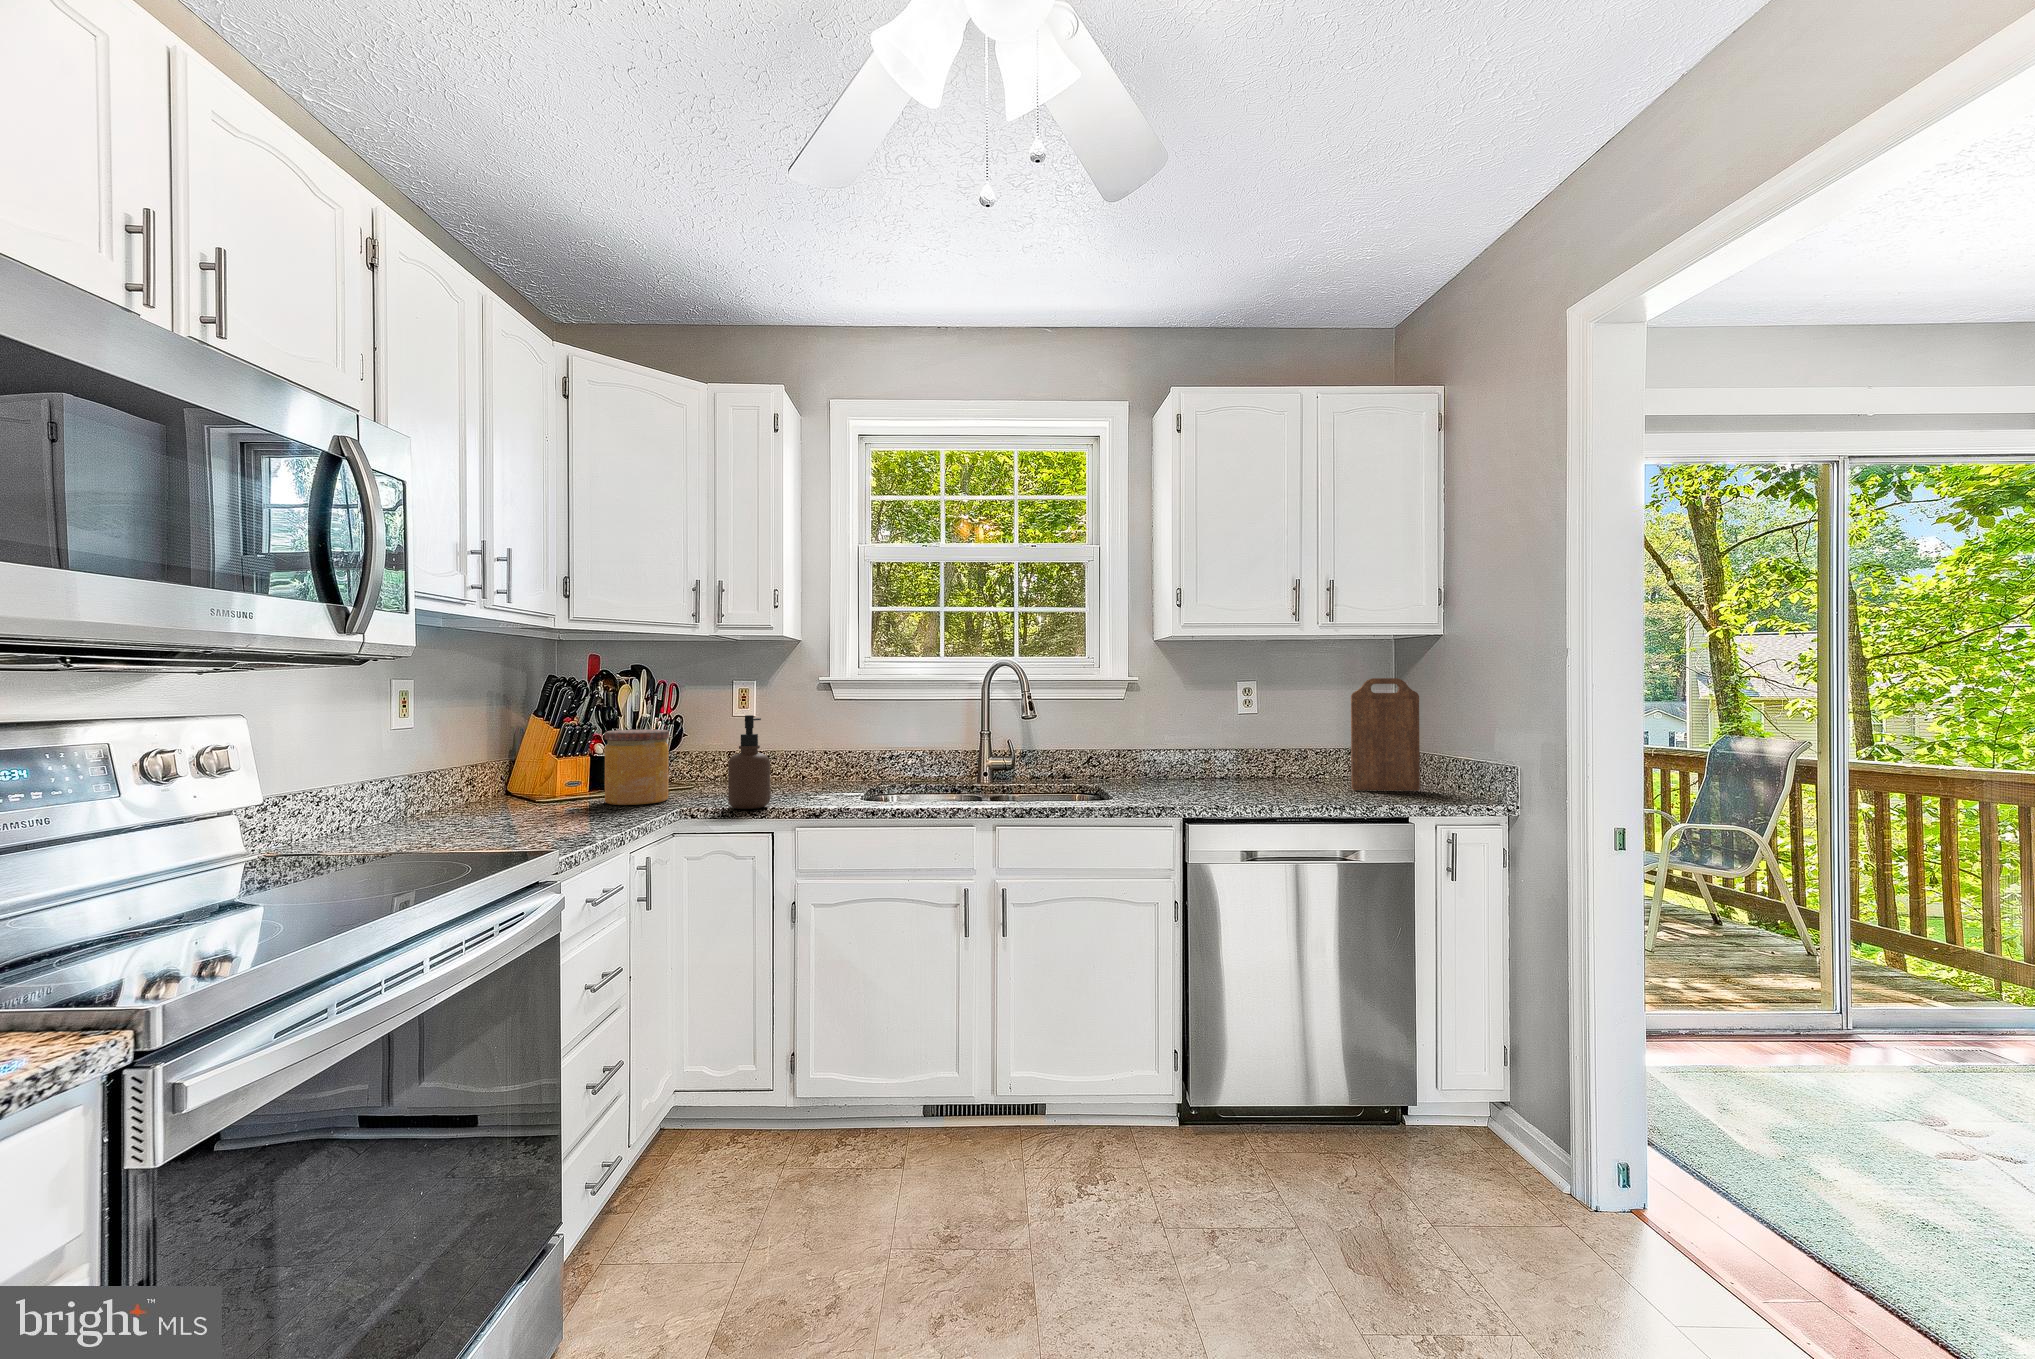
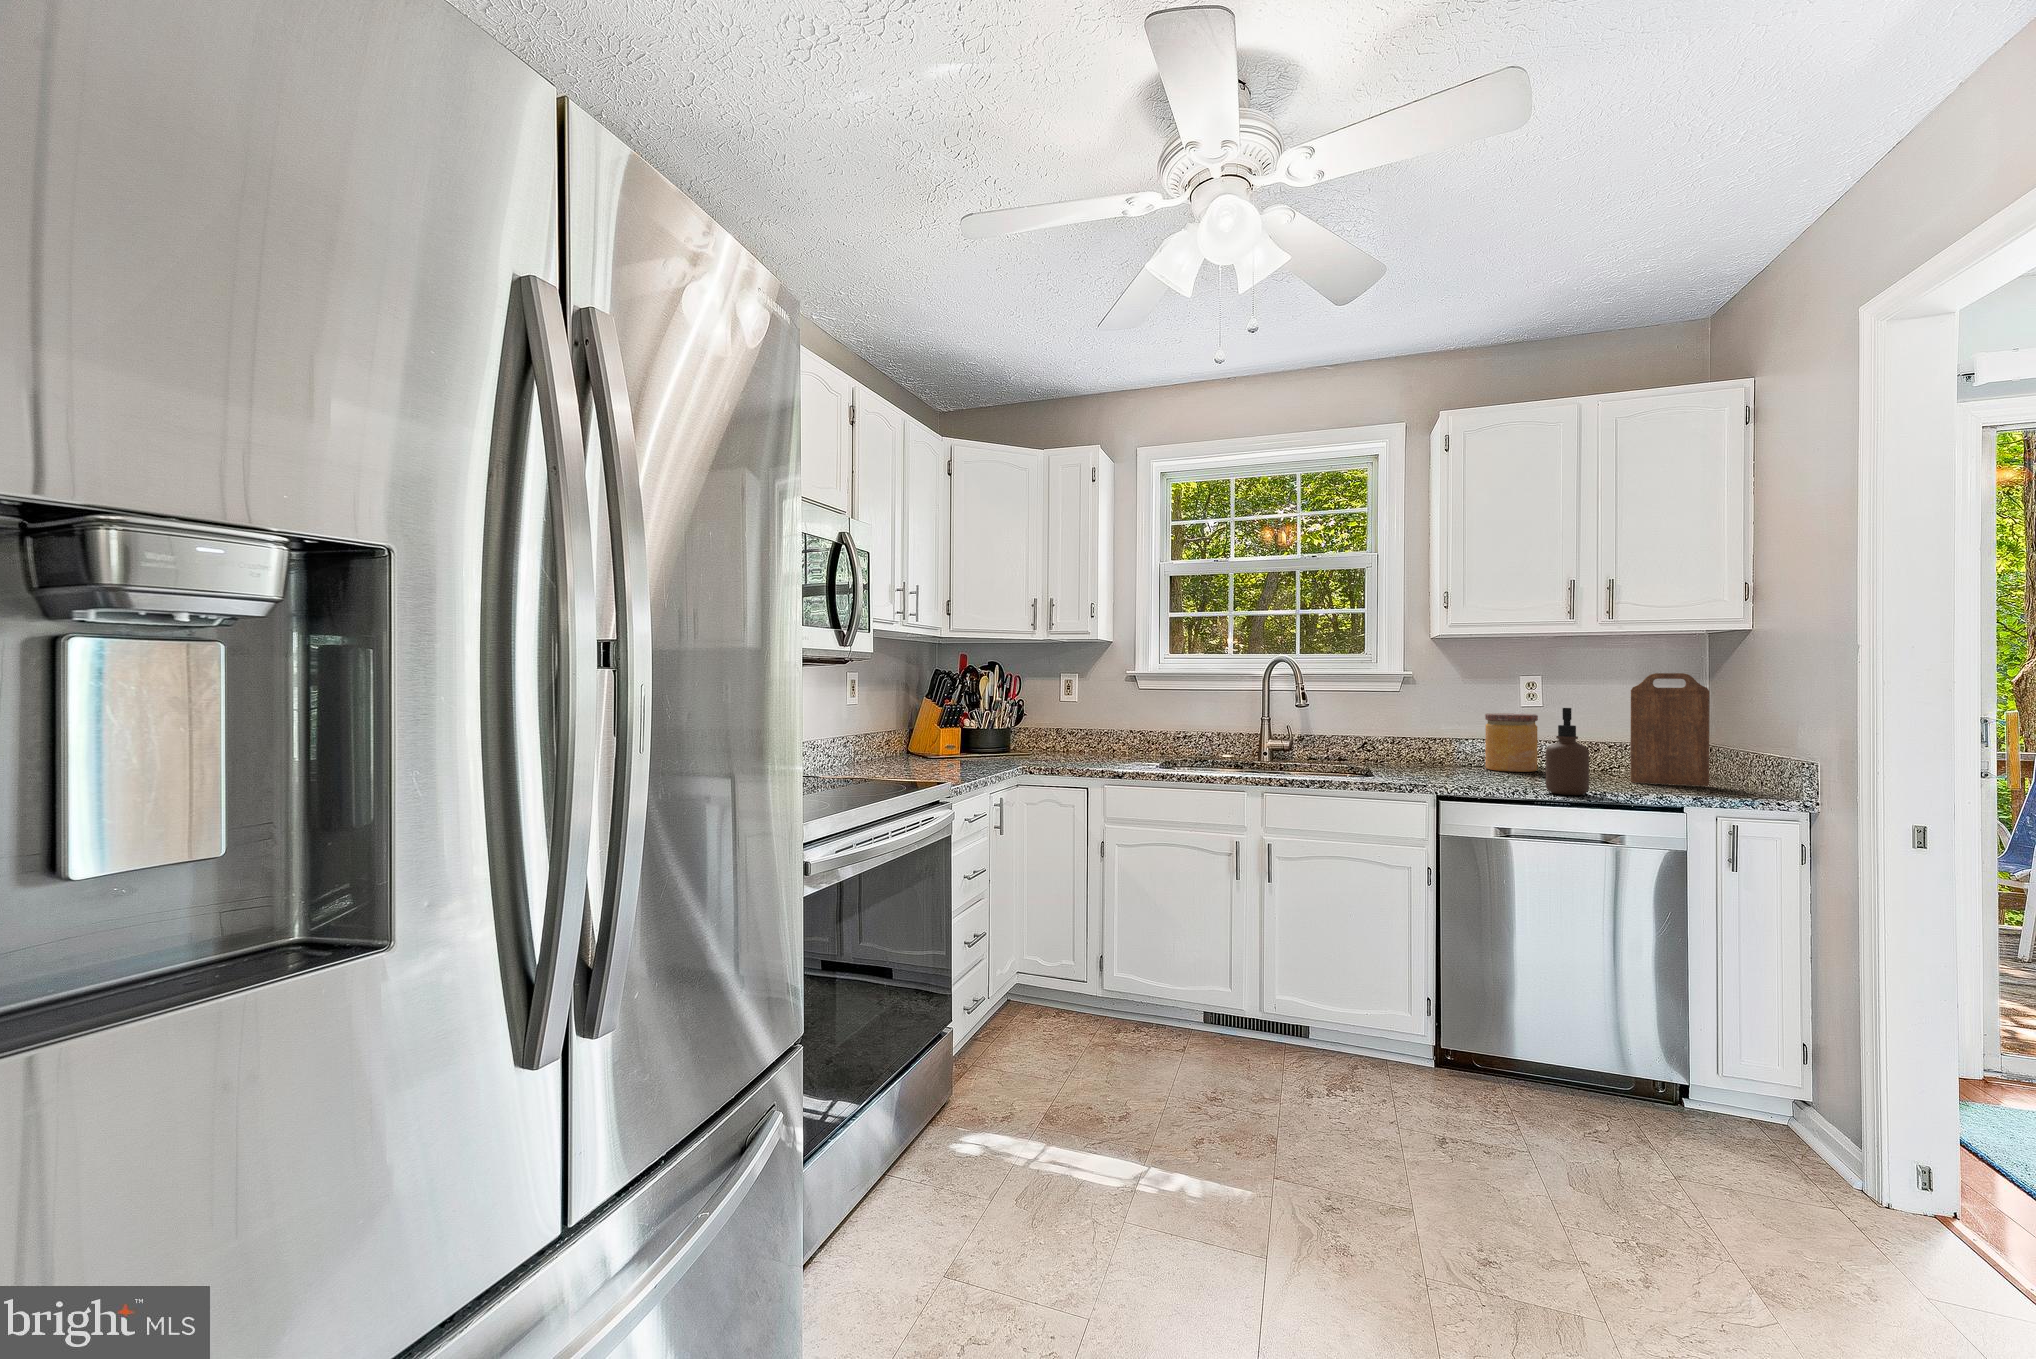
soap dispenser: present [728,715,770,809] -> present [1546,708,1589,795]
jar: present [605,729,669,805] -> present [1485,713,1538,772]

